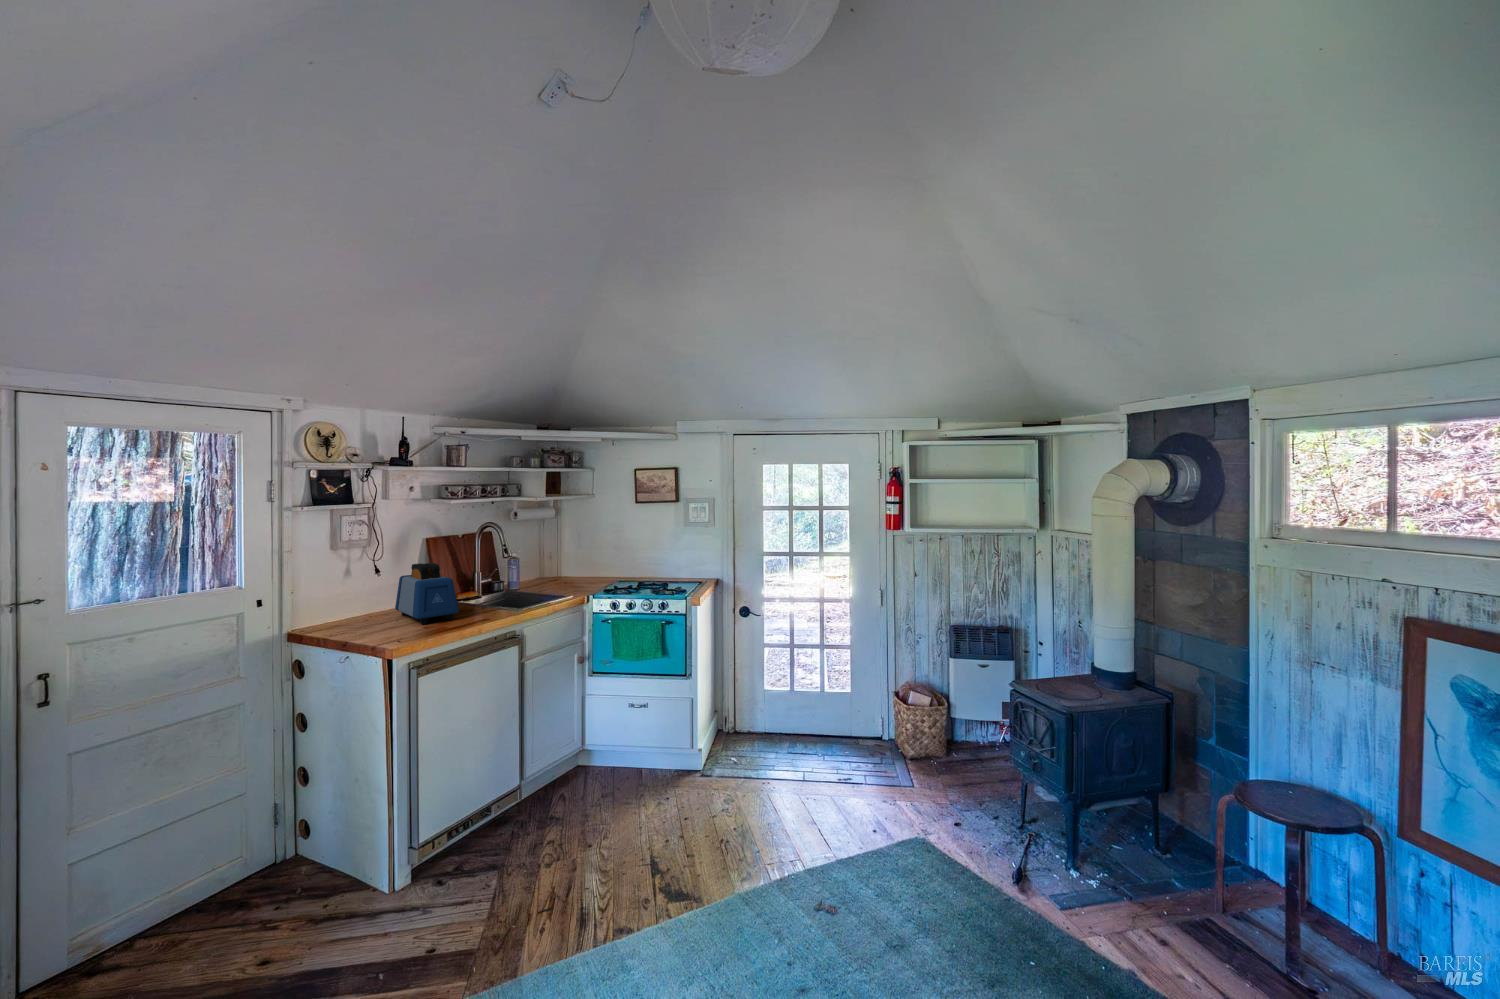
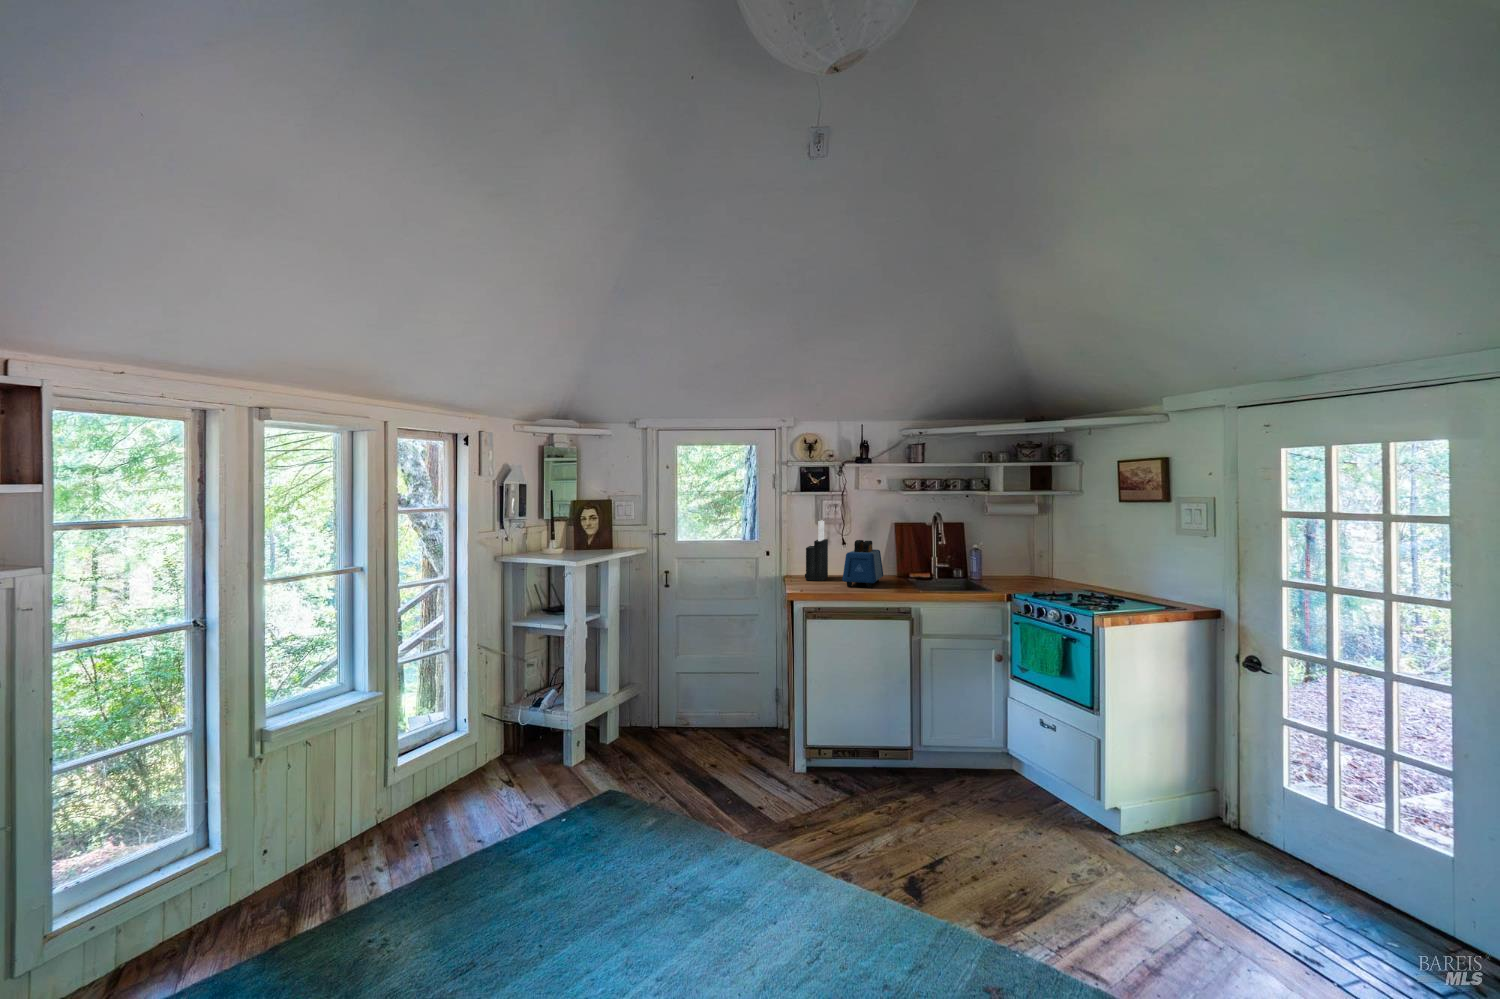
knife block: none [320,543,364,630] -> present [805,520,828,581]

